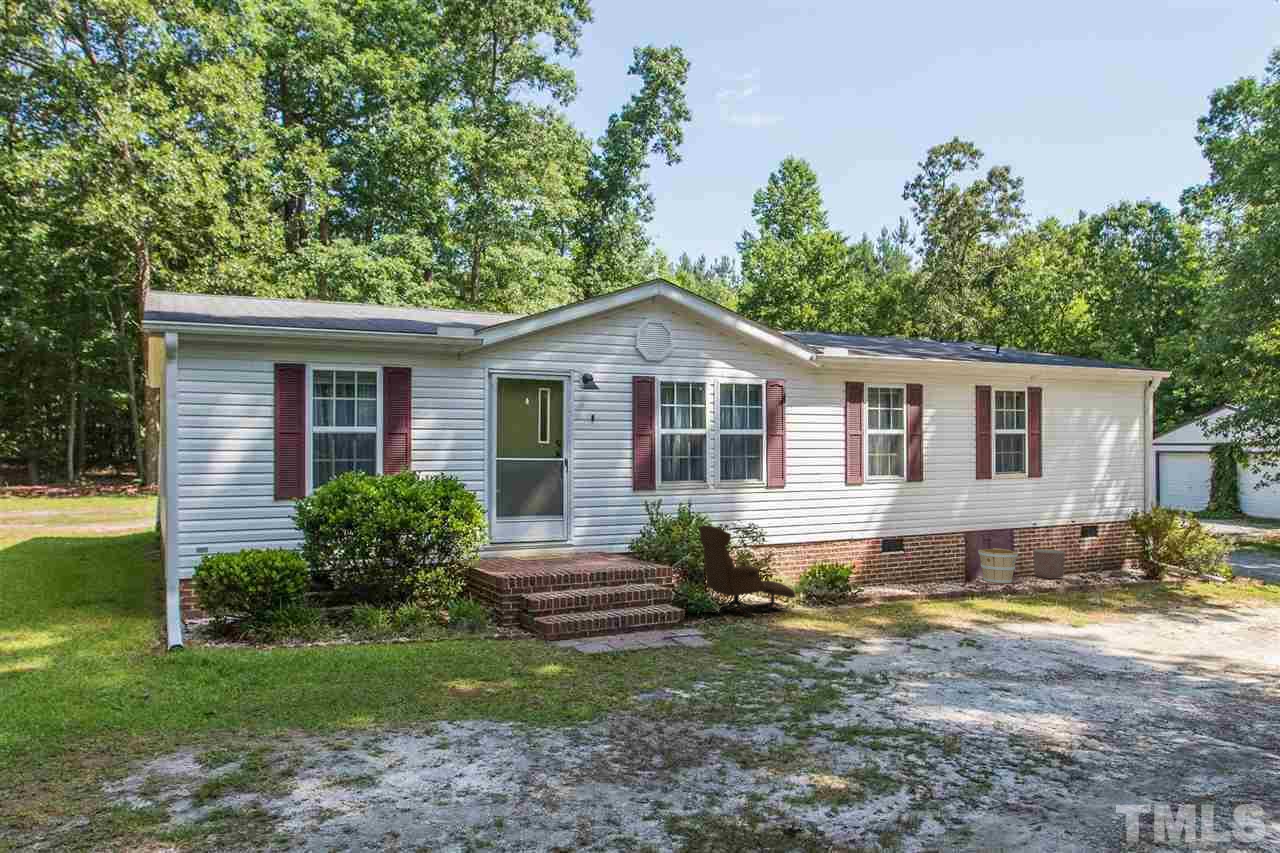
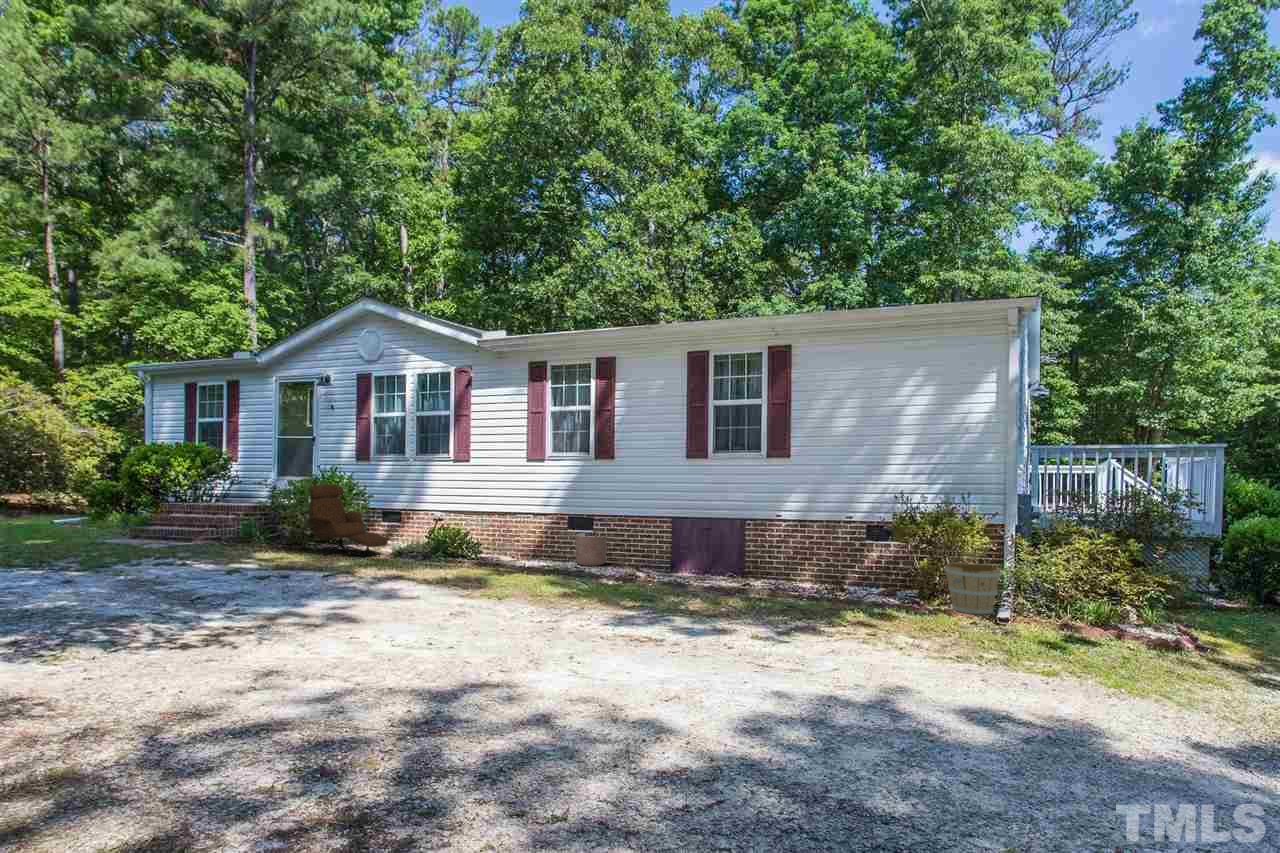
wooden bucket: present [978,548,1018,584] -> present [945,562,1001,615]
planter: present [1033,549,1065,579] -> present [575,533,607,566]

